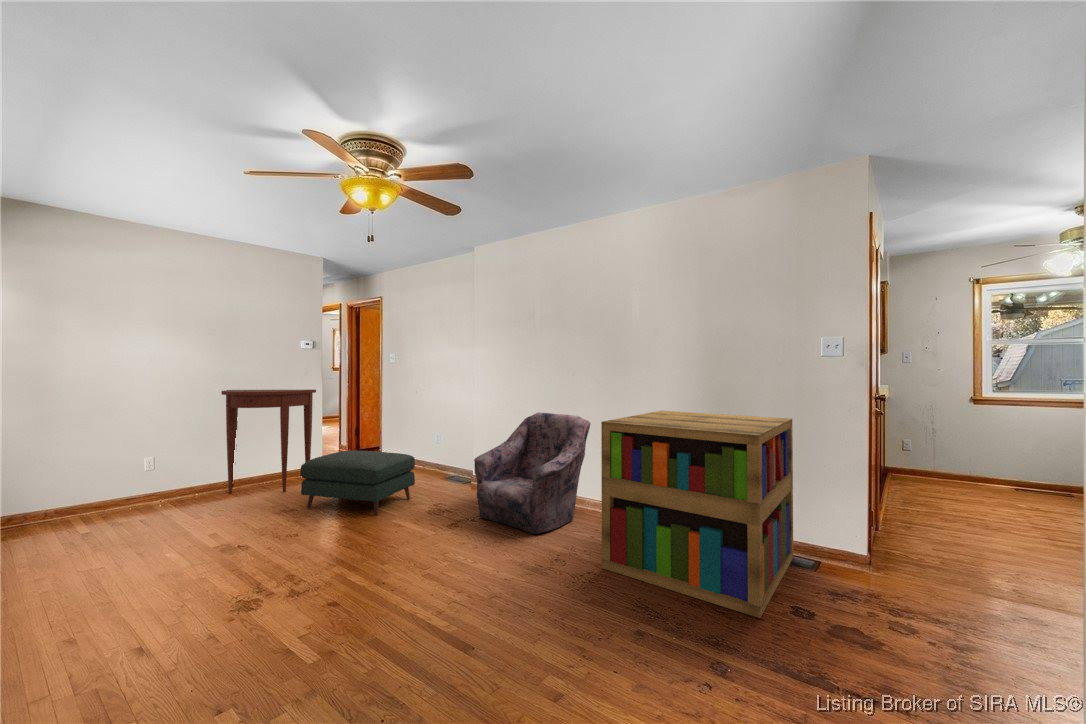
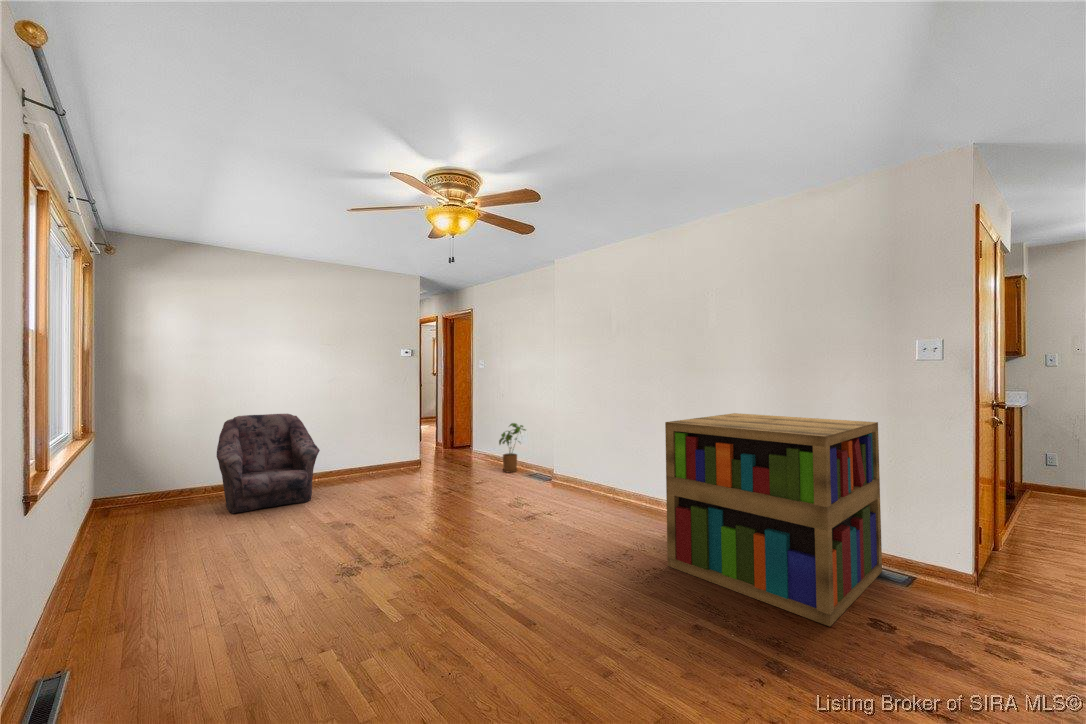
console table: present [221,390,316,493] -> none [340,393,415,483]
armchair: present [474,412,591,534] -> present [217,414,320,513]
house plant: none [414,422,445,475] -> present [499,423,526,472]
ottoman: present [300,451,415,516] -> none [401,448,498,506]

